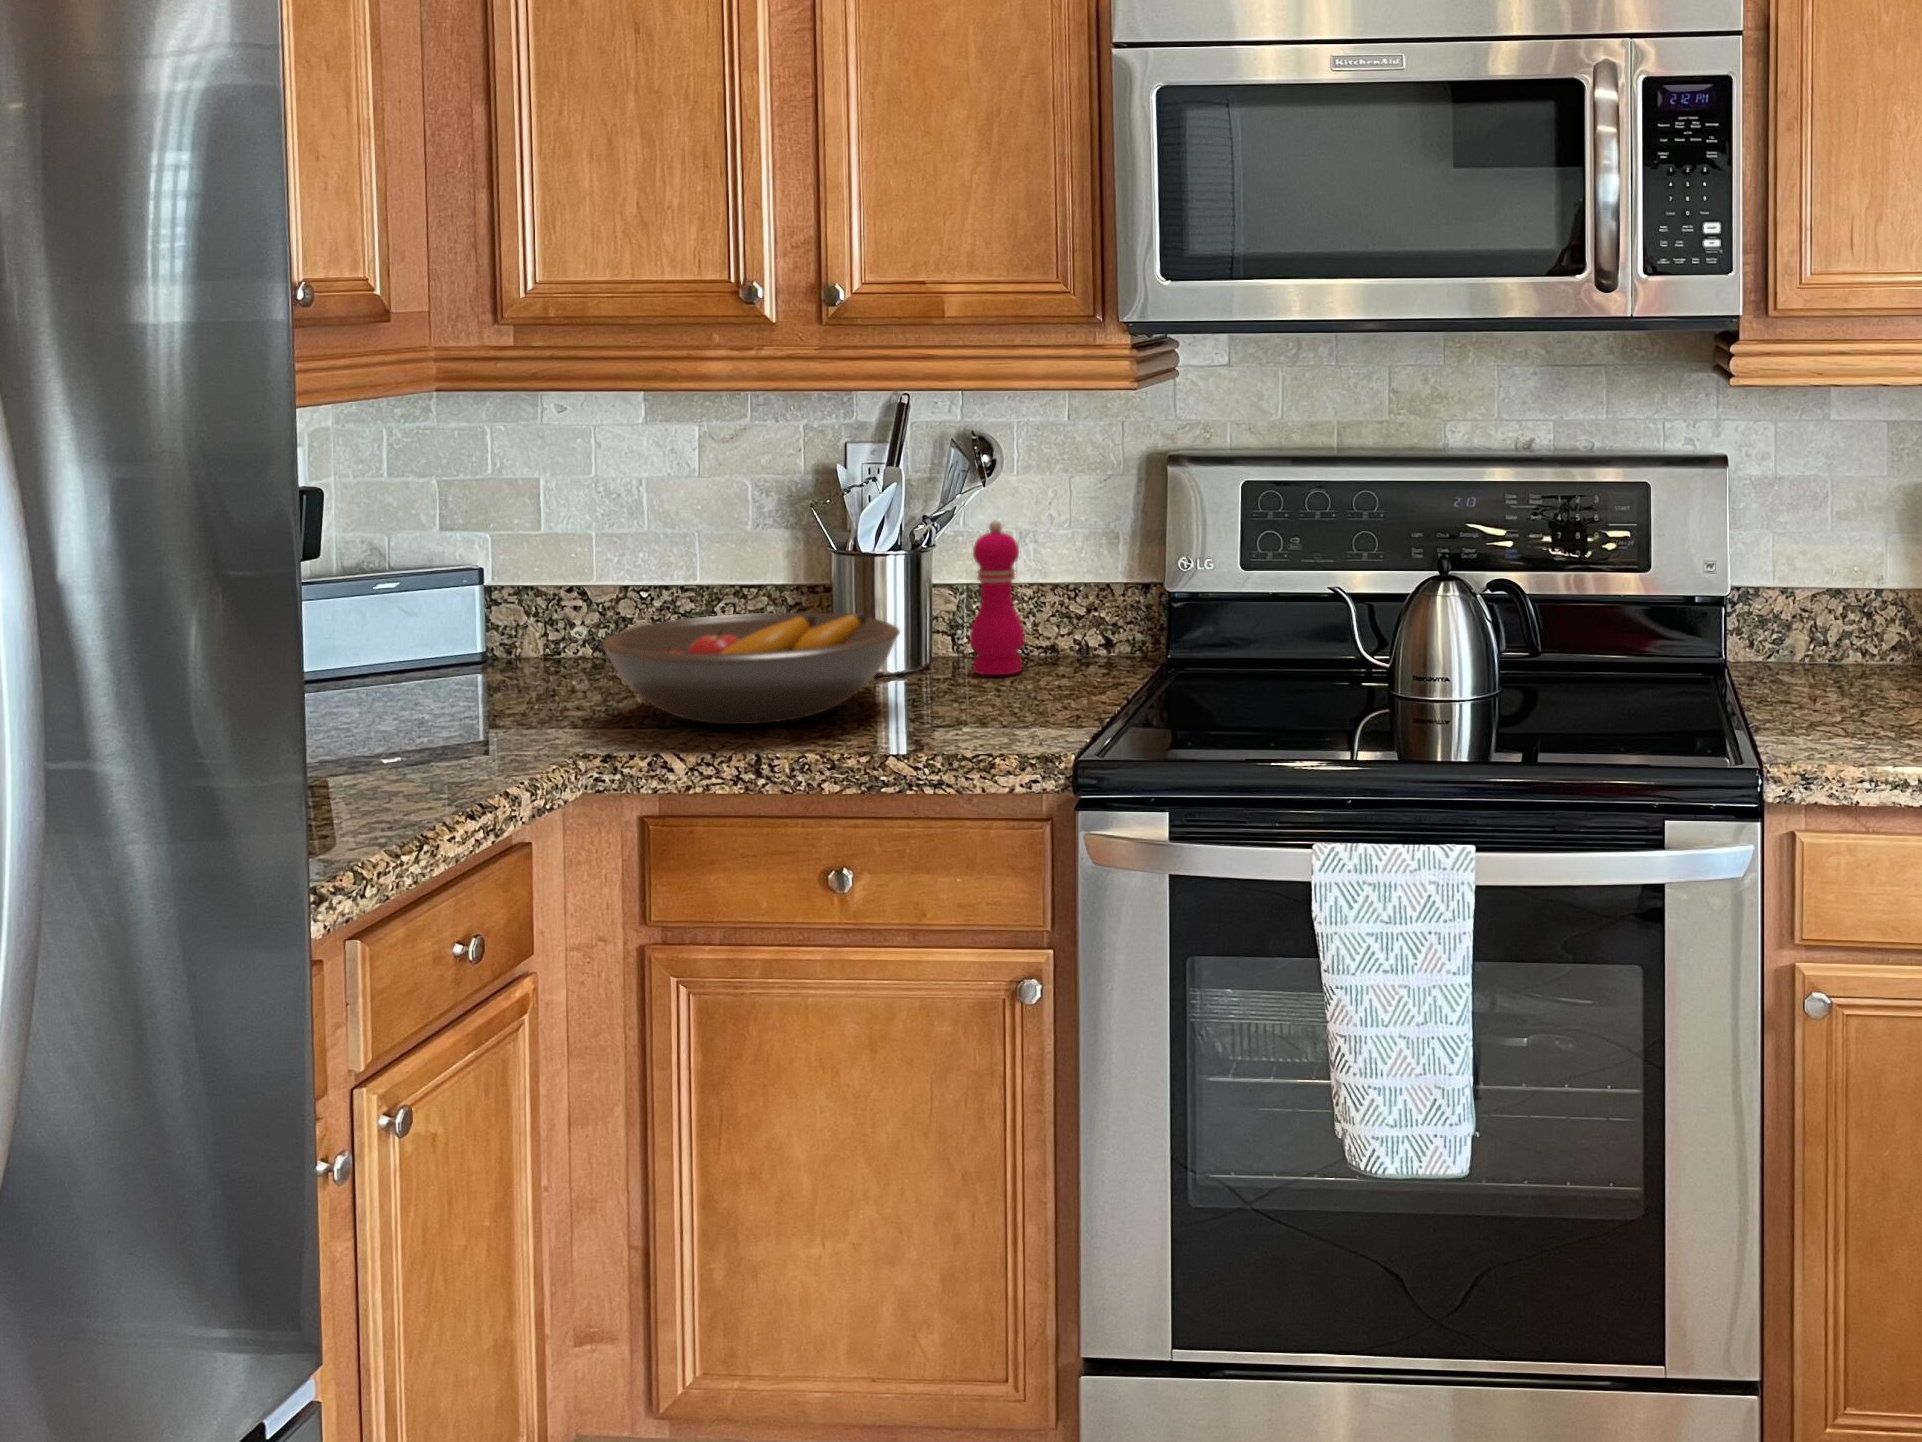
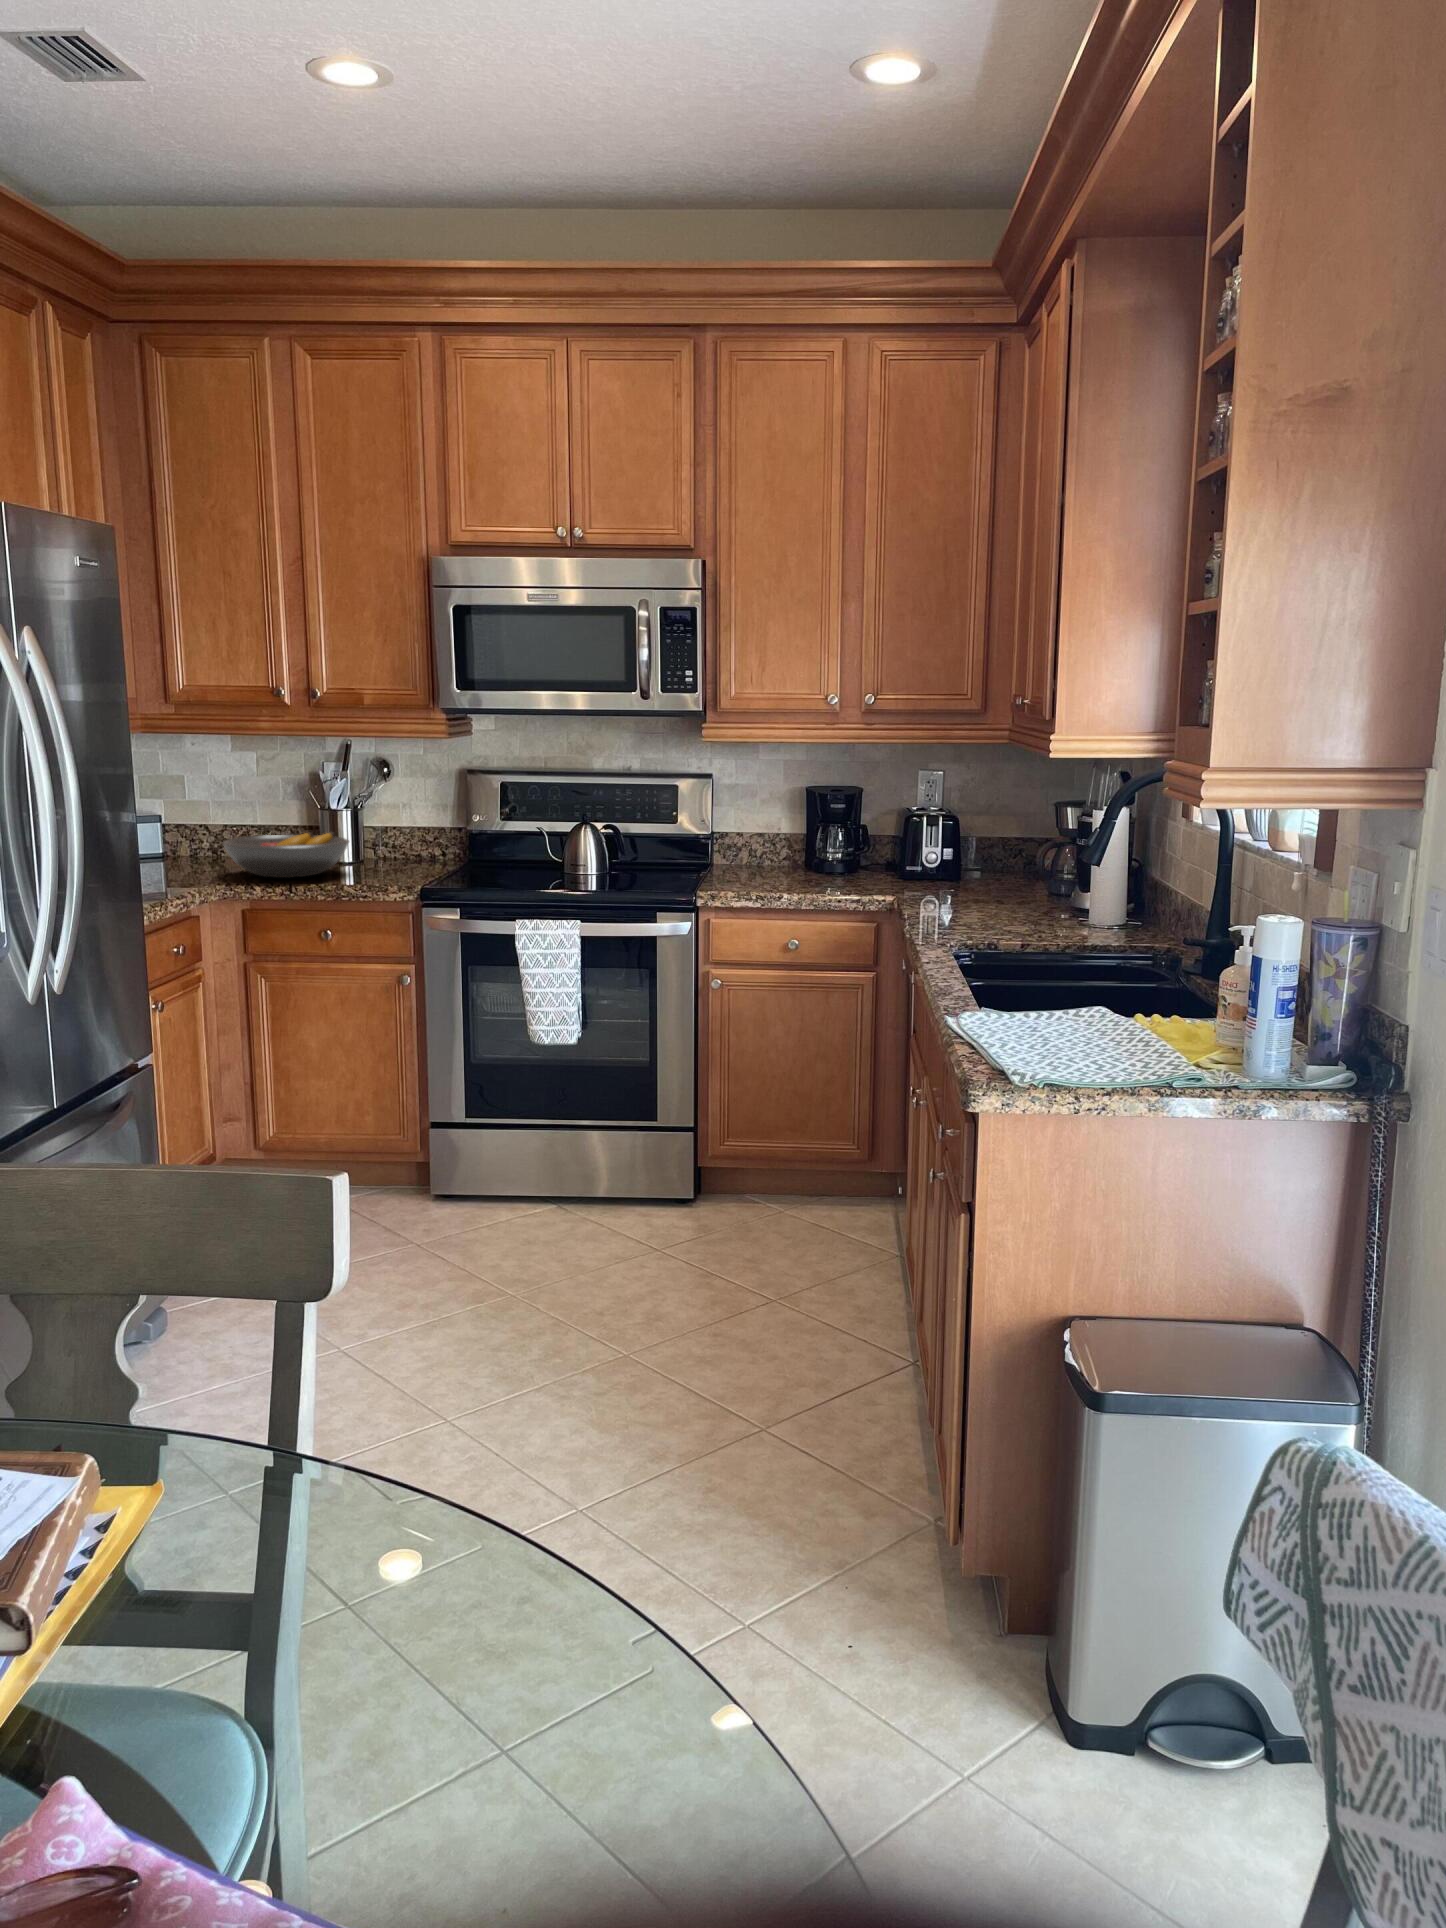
pepper mill: present [970,521,1025,675] -> none [381,797,405,865]

